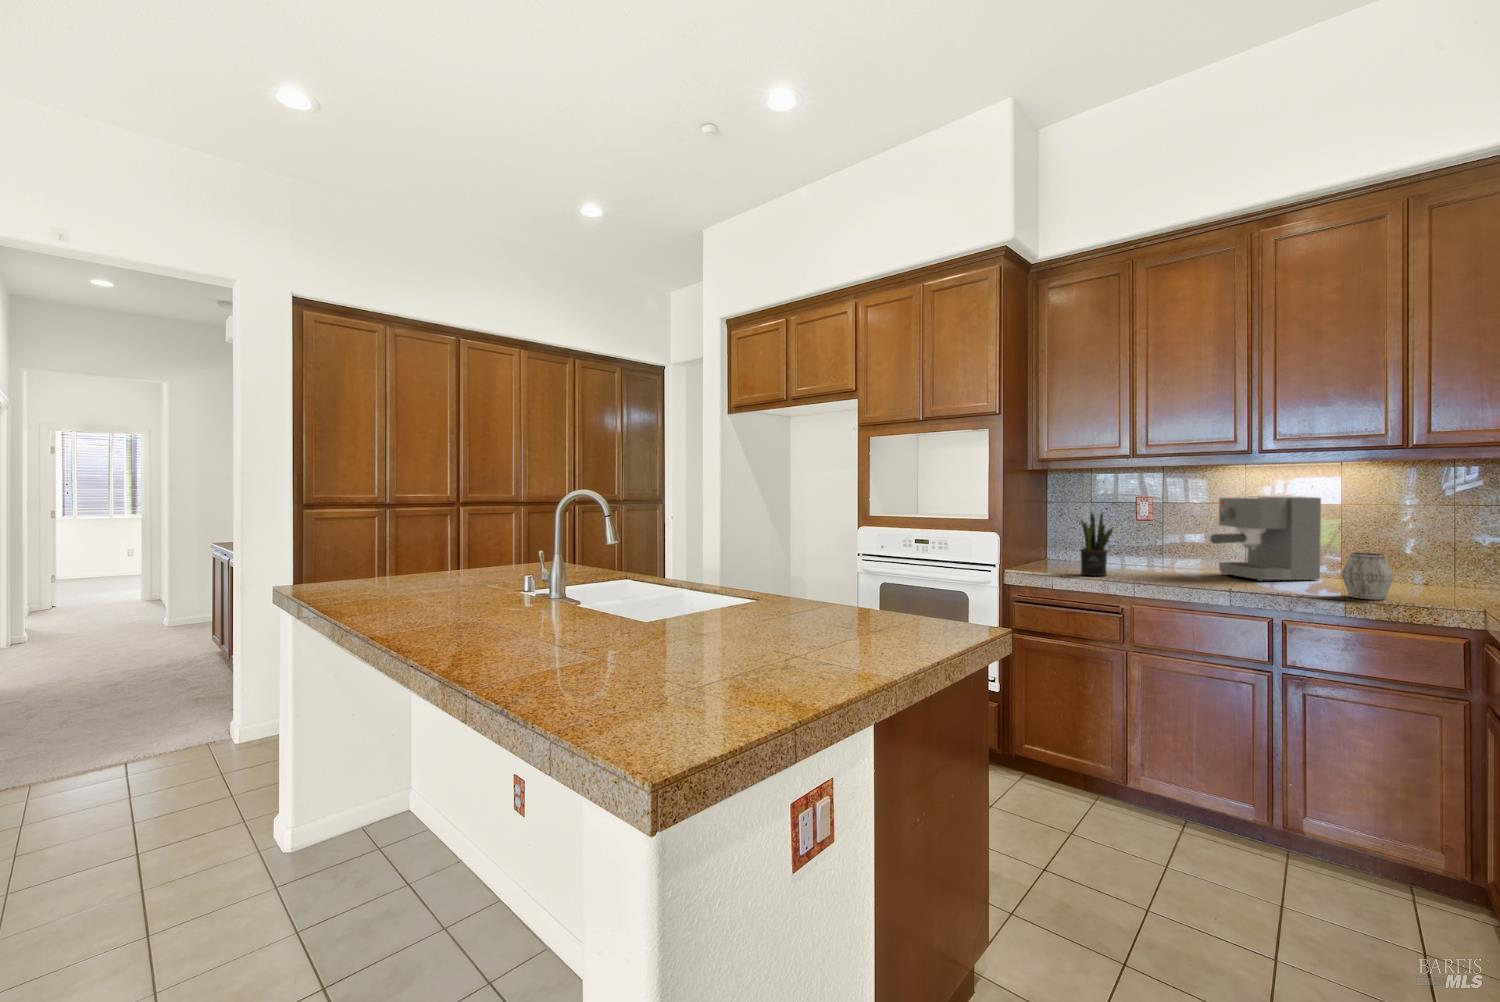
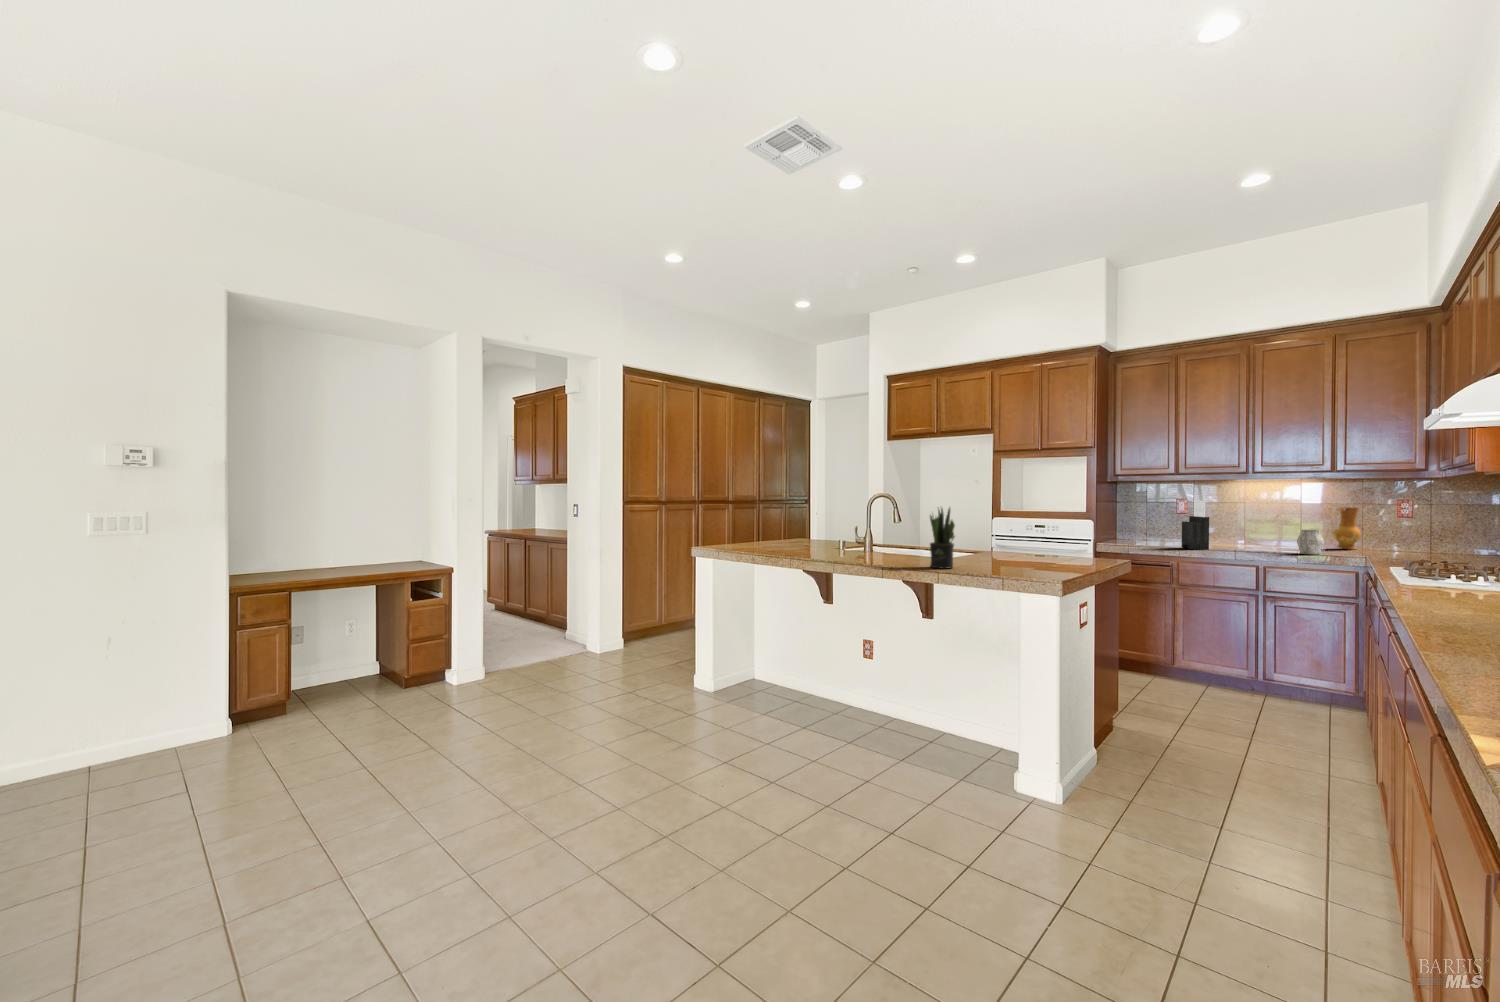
coffee maker: present [1210,496,1321,581] -> none [1224,499,1290,549]
knife block: none [1141,499,1186,582] -> present [1181,500,1209,550]
ceramic jug: none [1397,510,1449,585] -> present [1333,507,1361,549]
potted plant: present [1080,513,1113,576] -> present [930,508,955,569]

